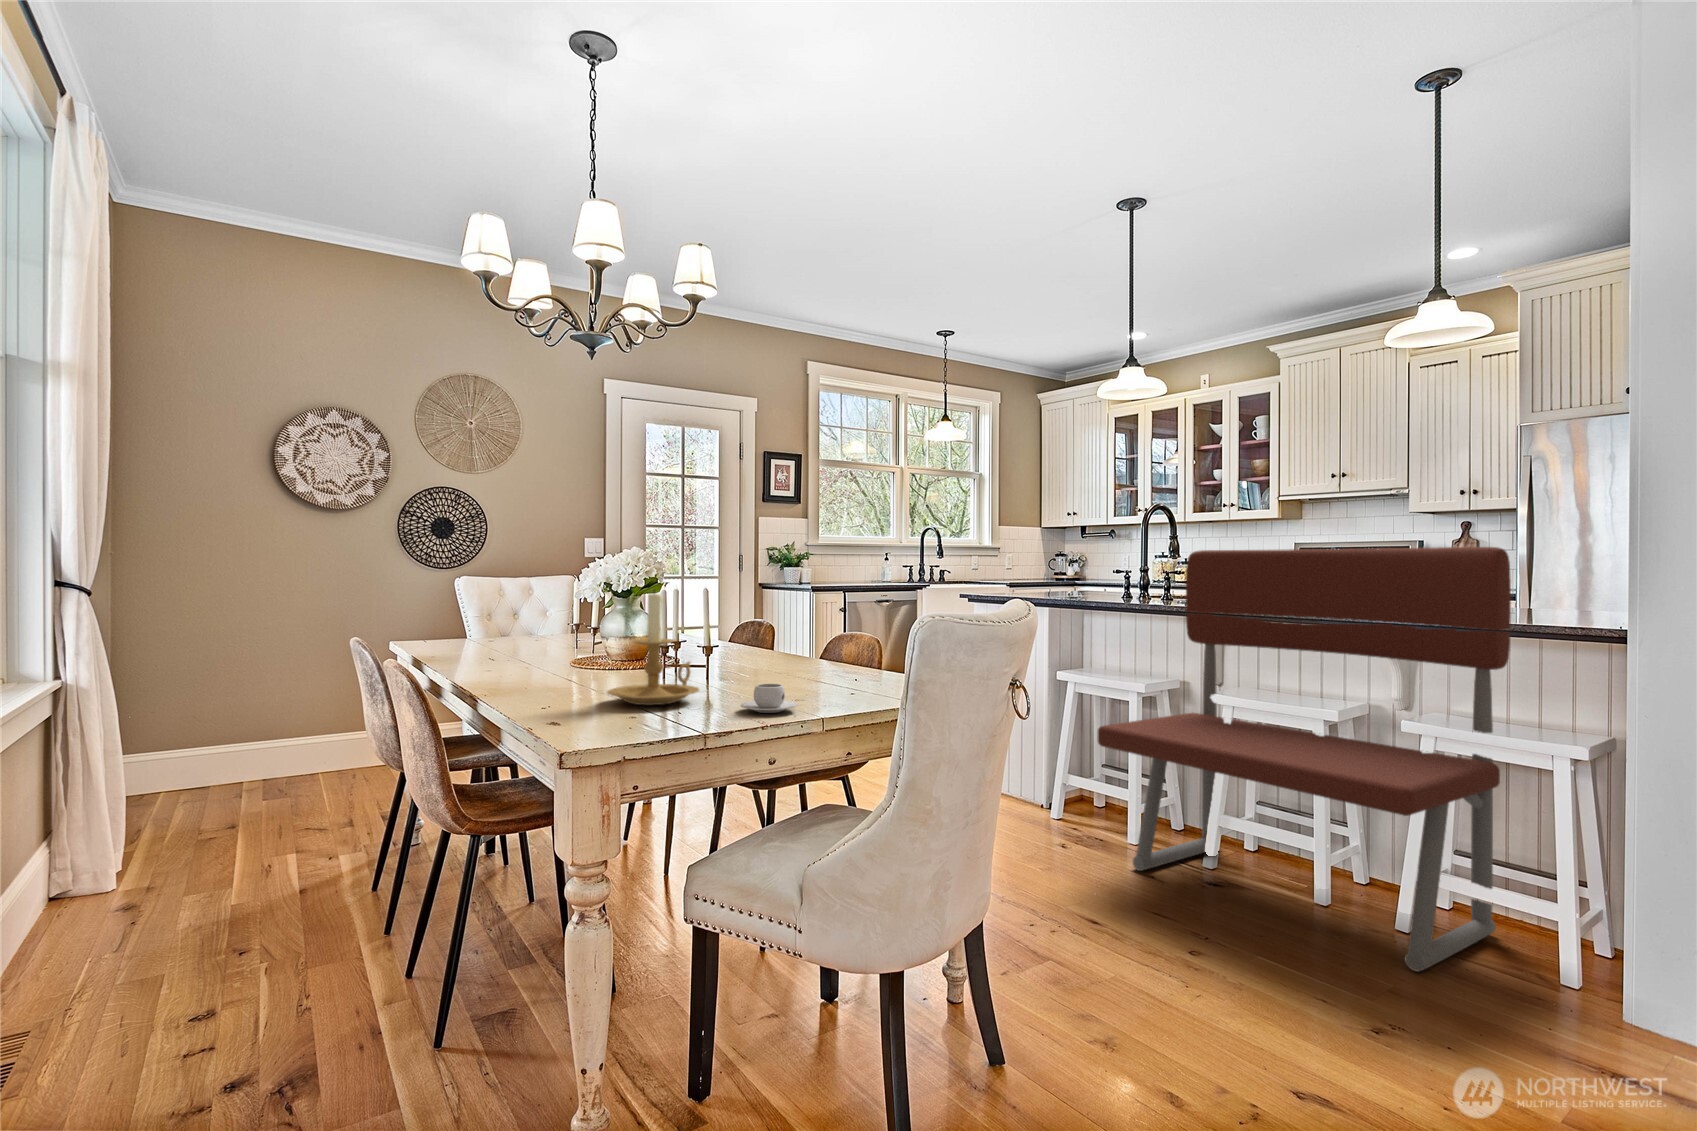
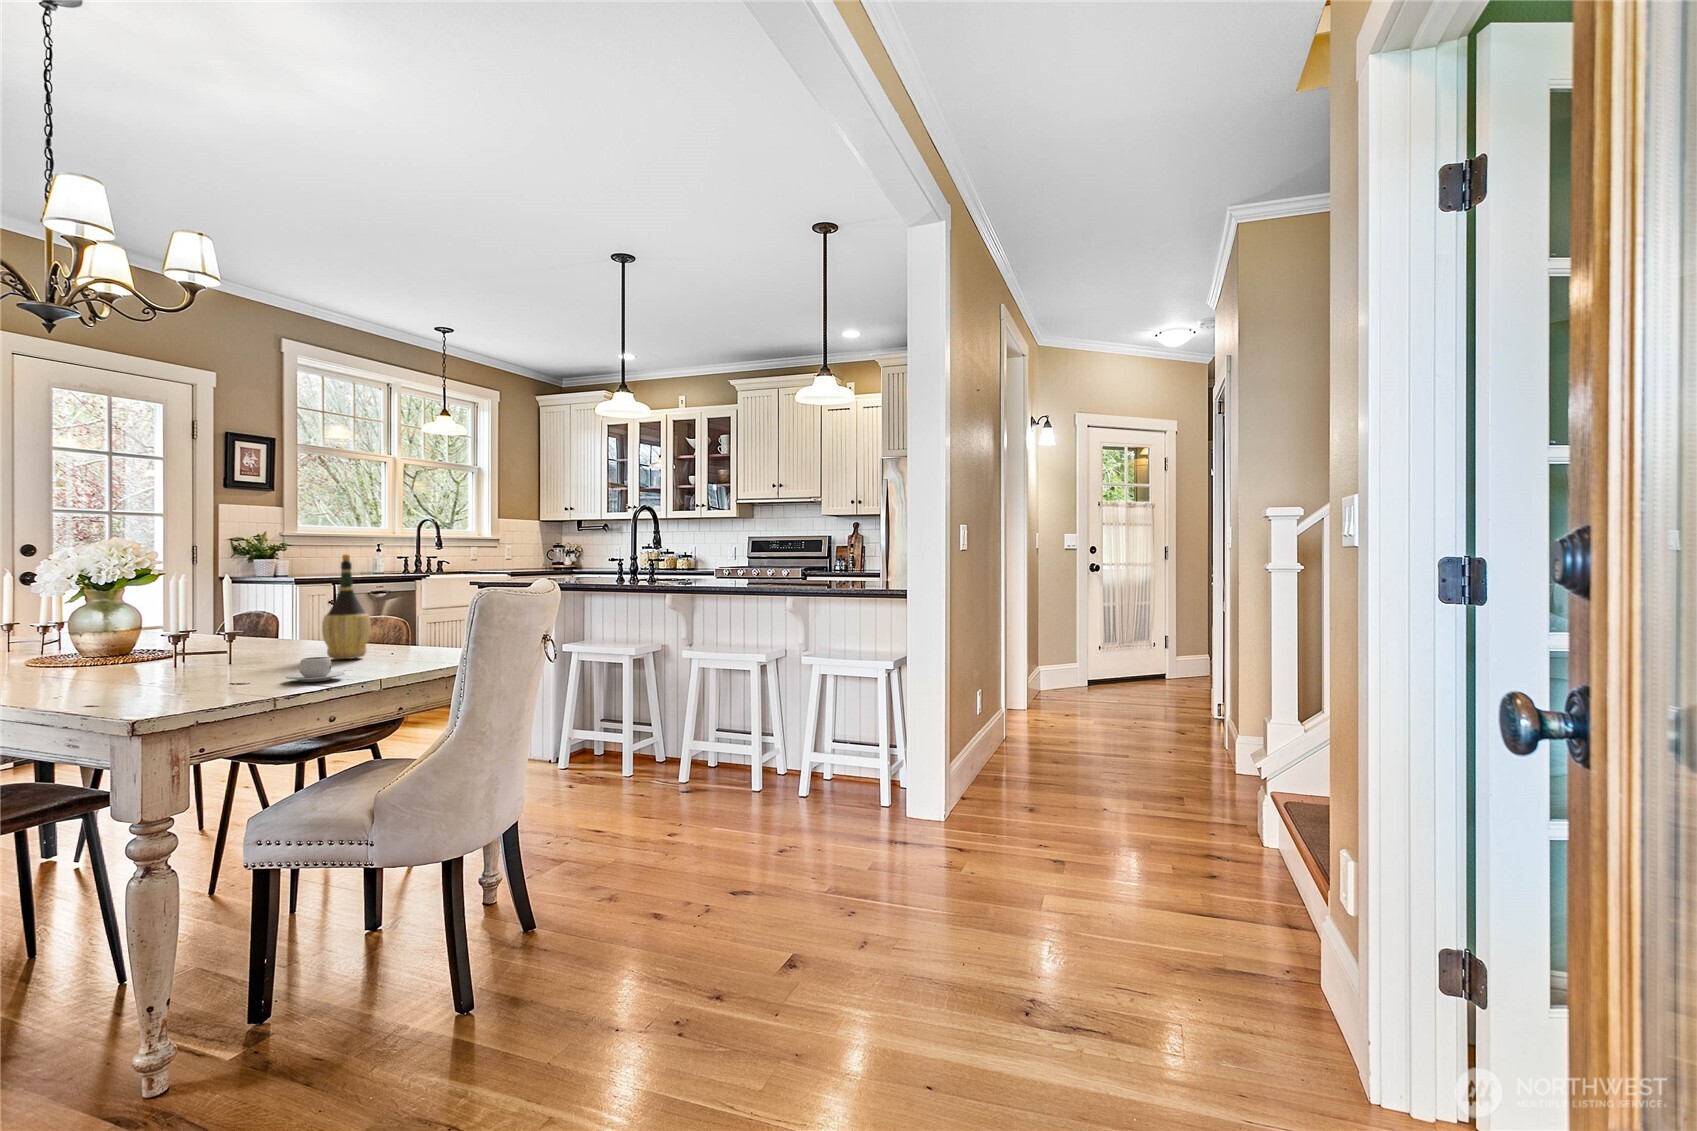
bench: present [1098,547,1511,971] -> none [599,541,862,817]
wine bottle: none [792,566,839,683] -> present [322,555,371,659]
candle holder: present [607,593,699,705] -> none [121,576,233,687]

